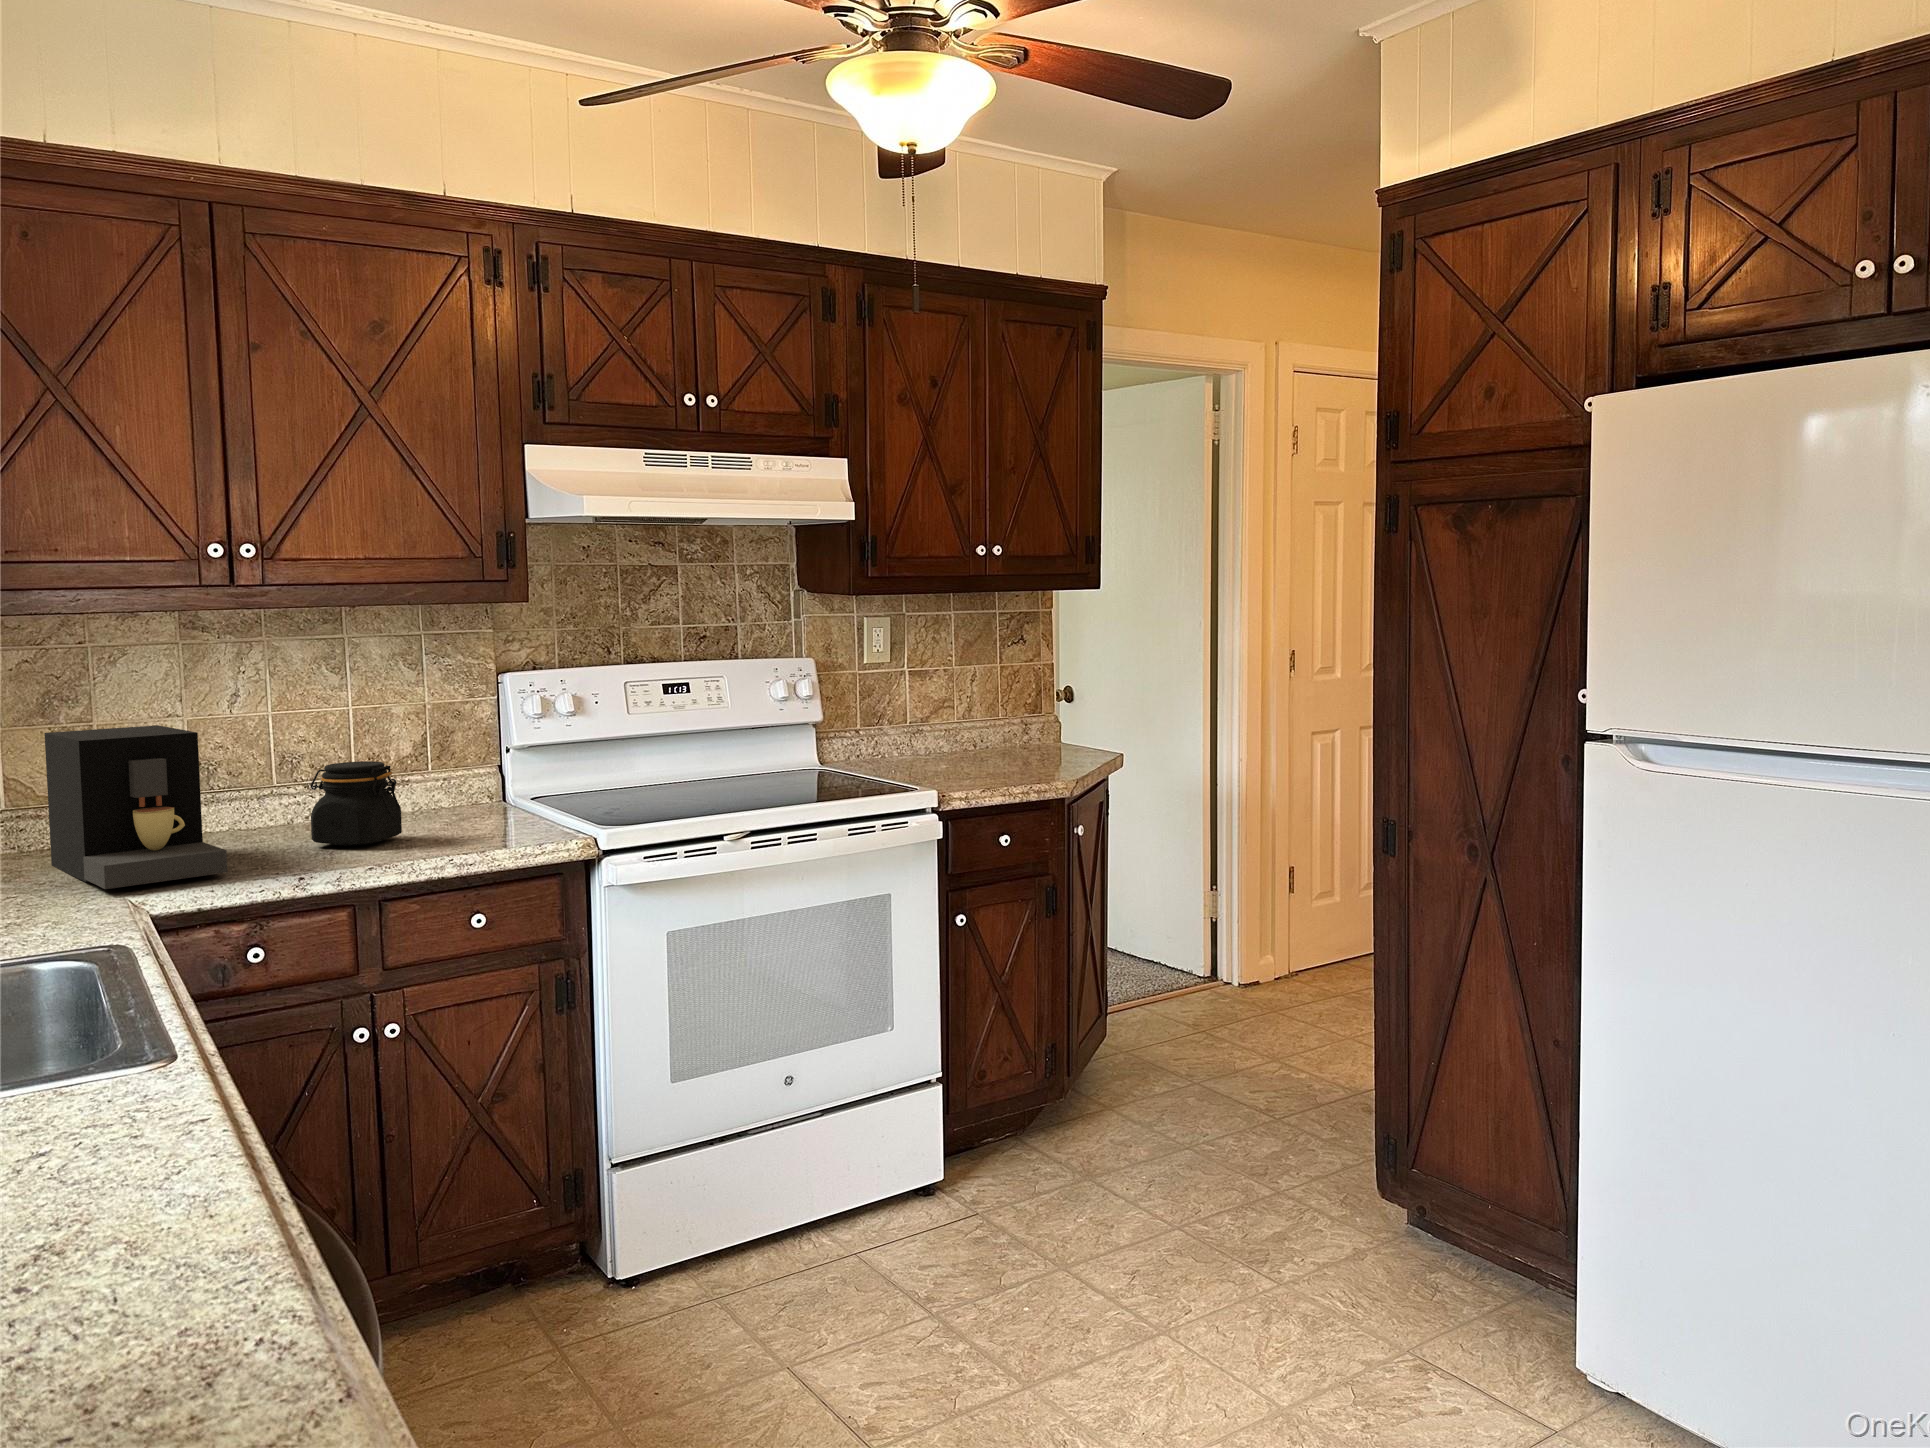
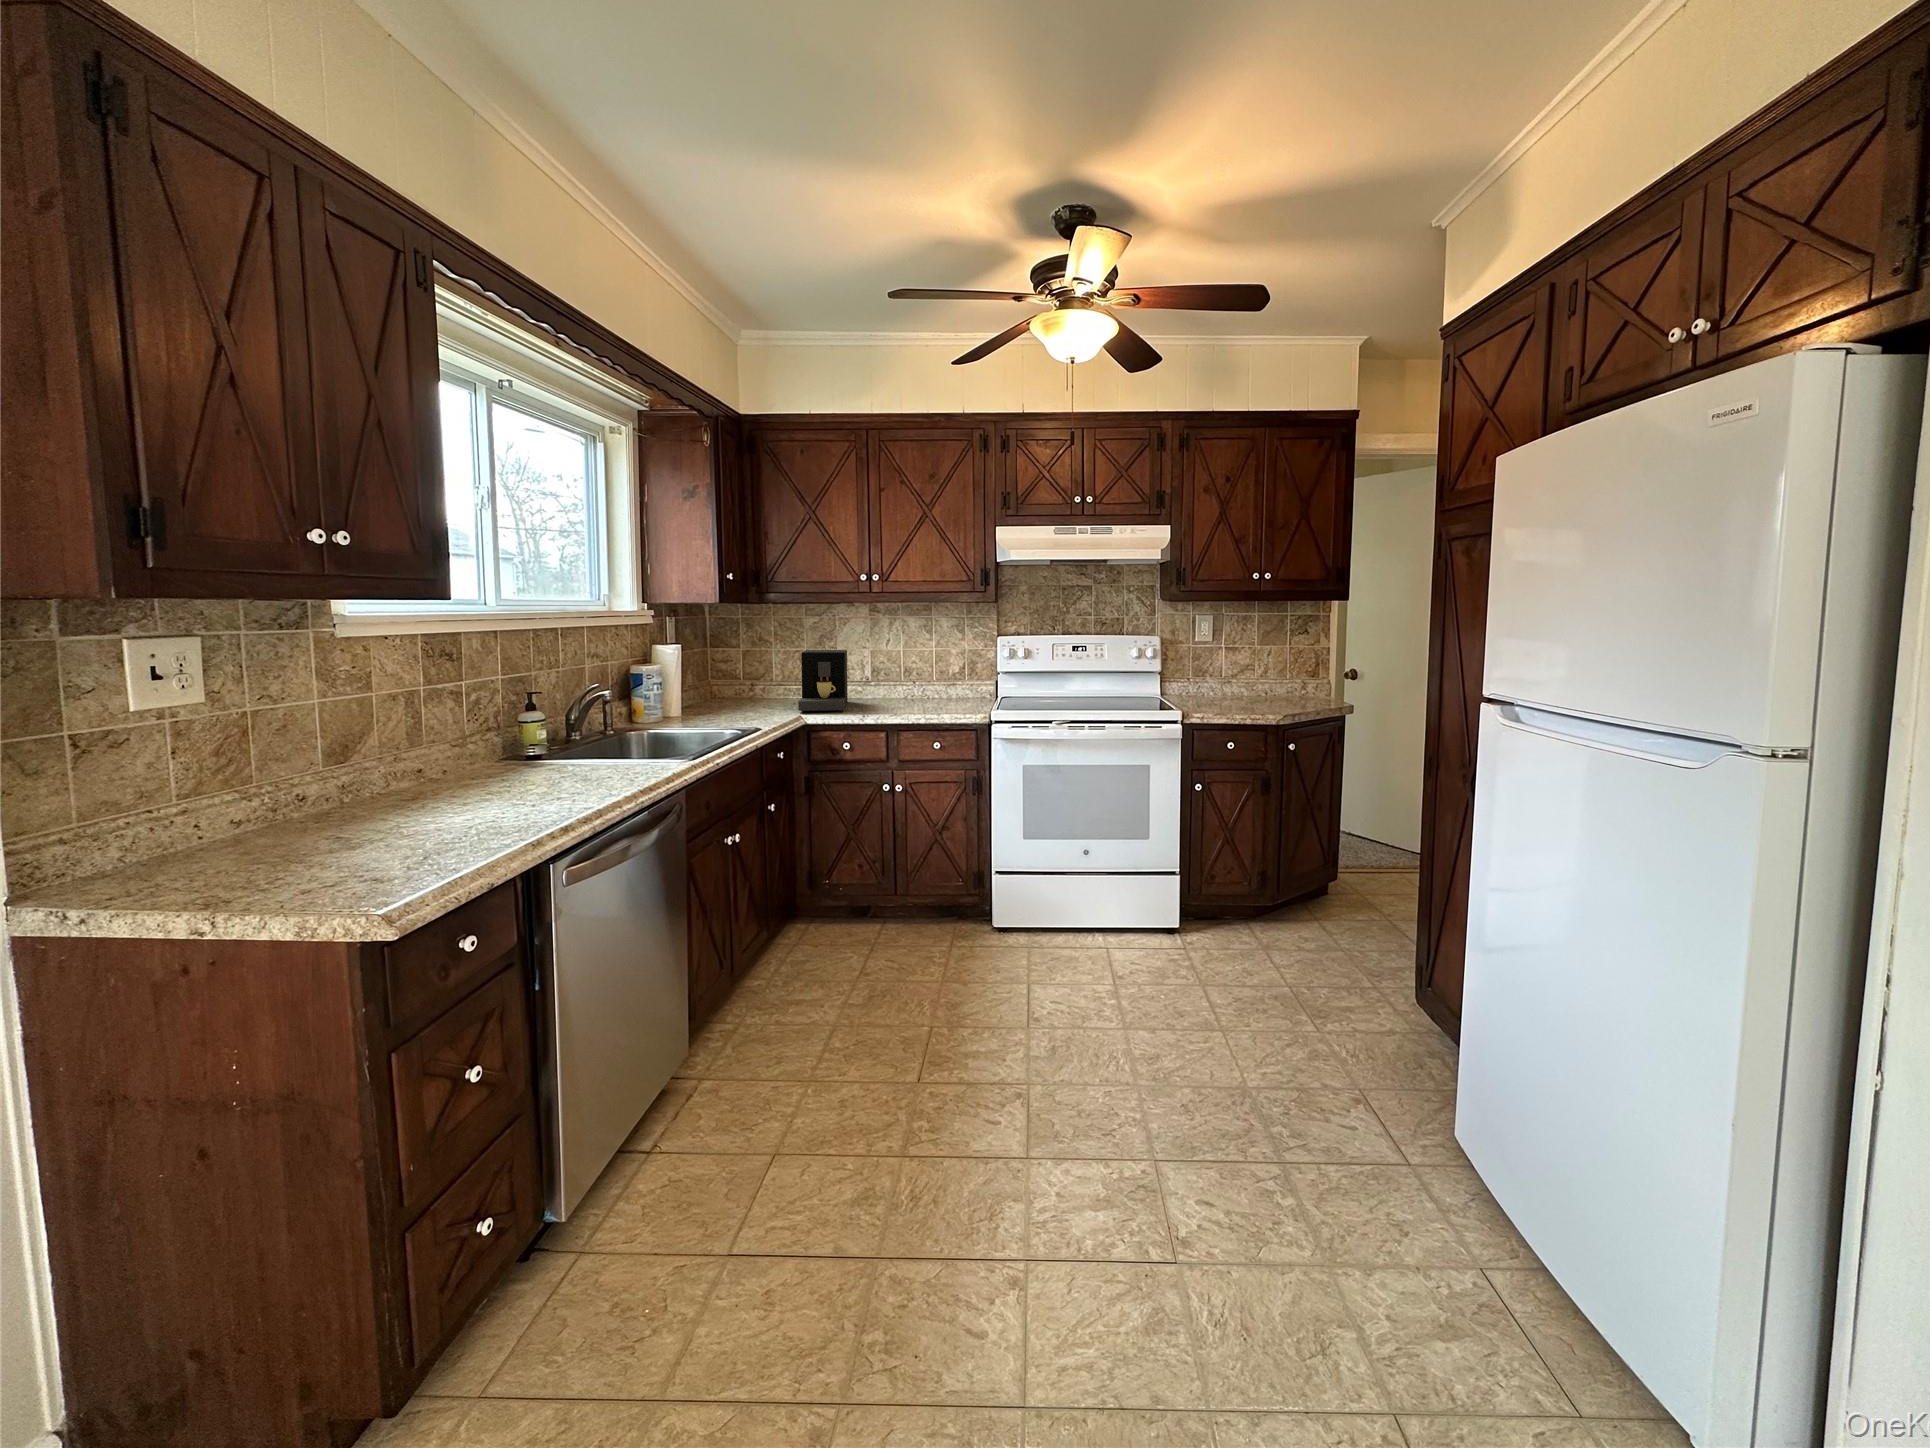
jar: present [311,761,402,846] -> none [891,671,927,707]

